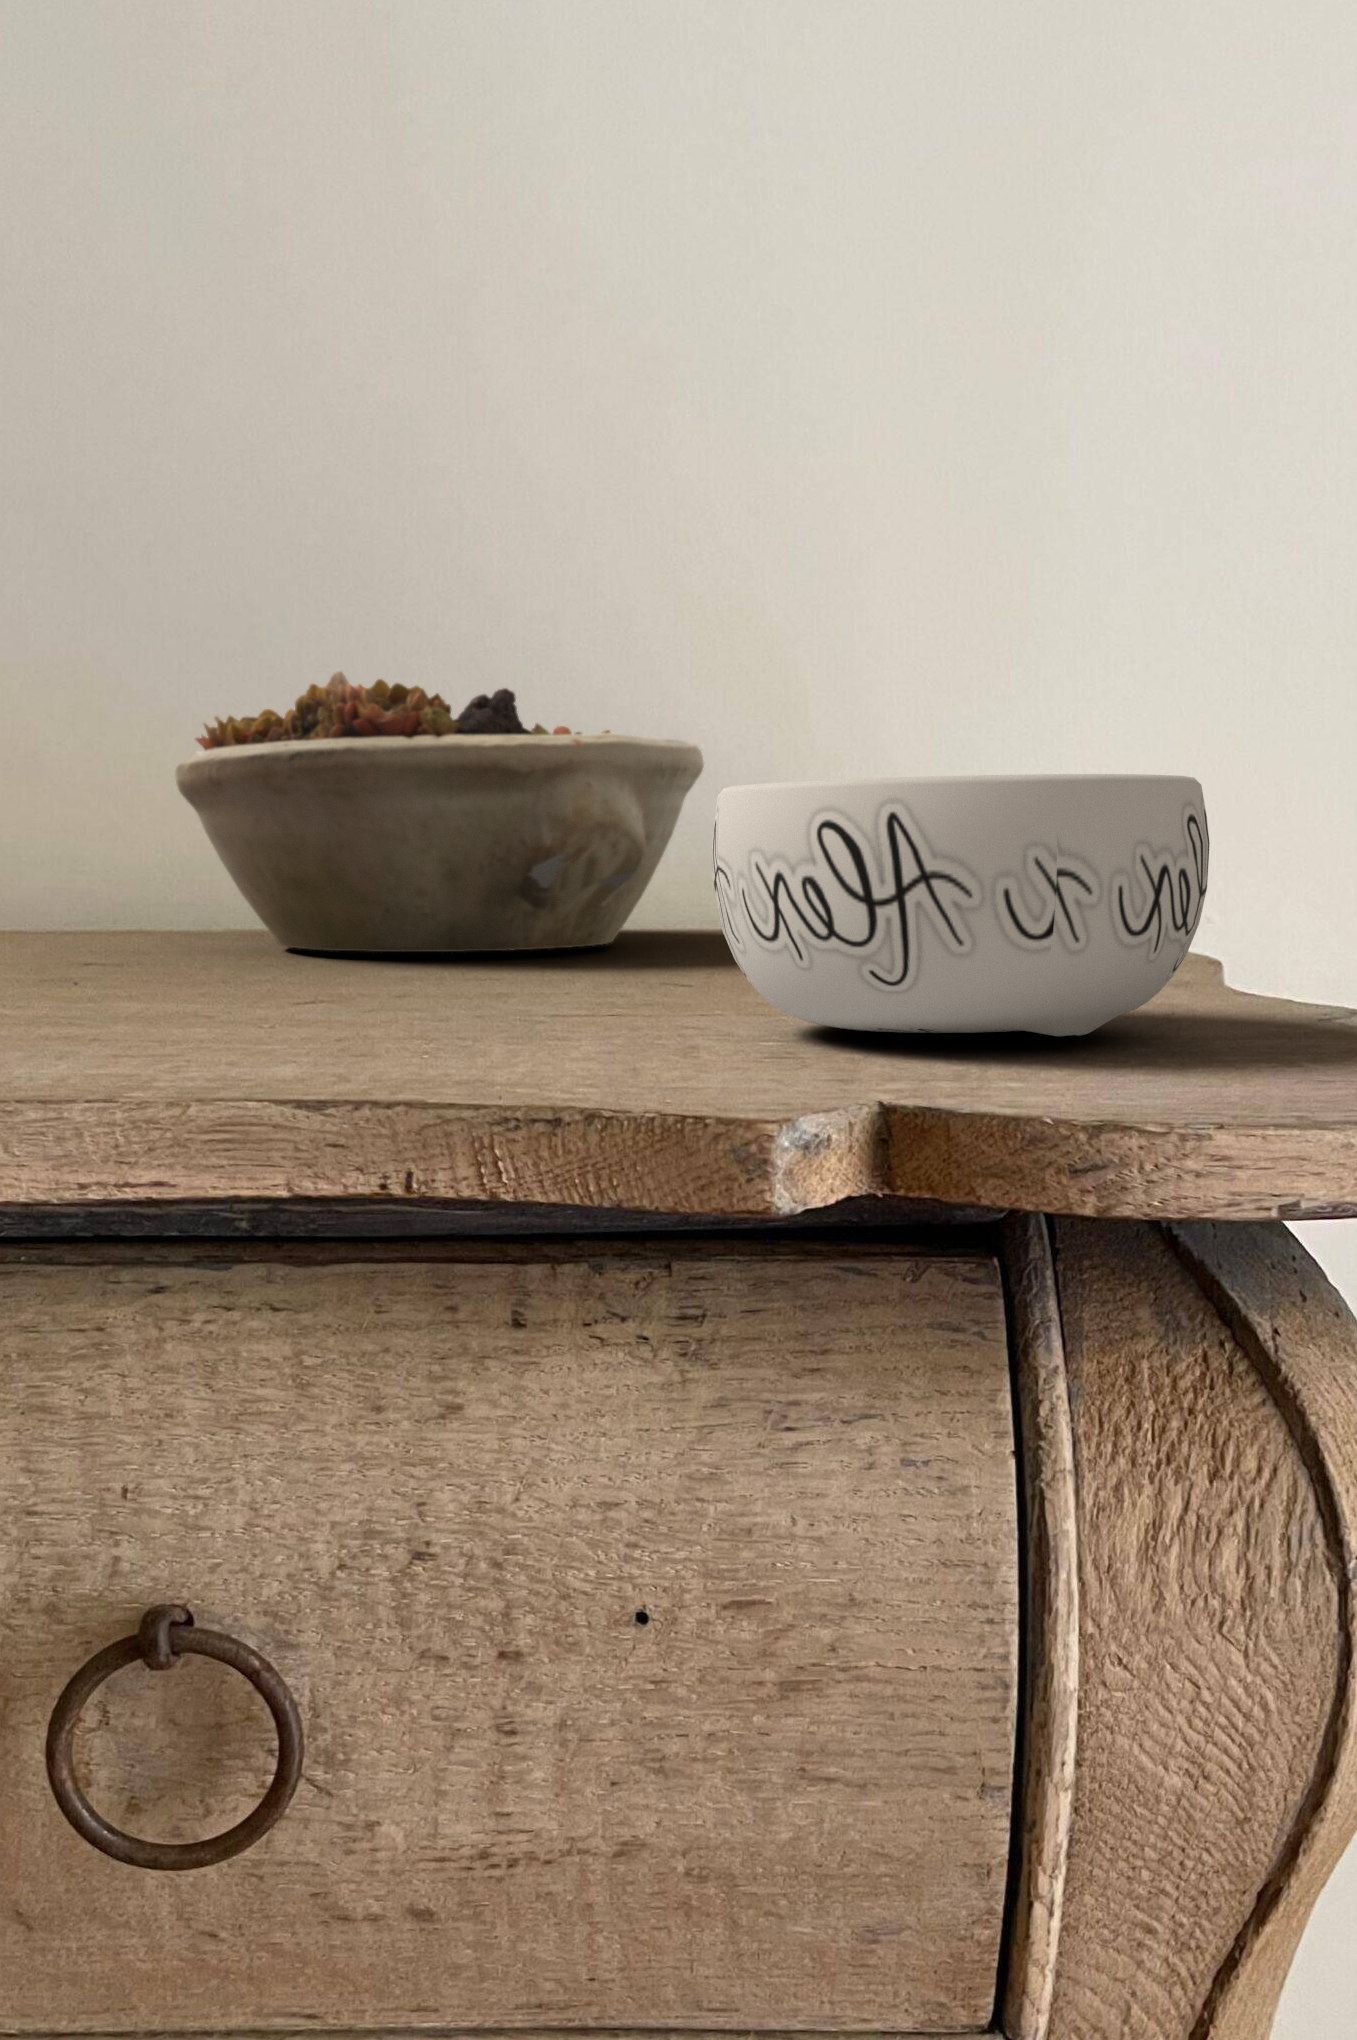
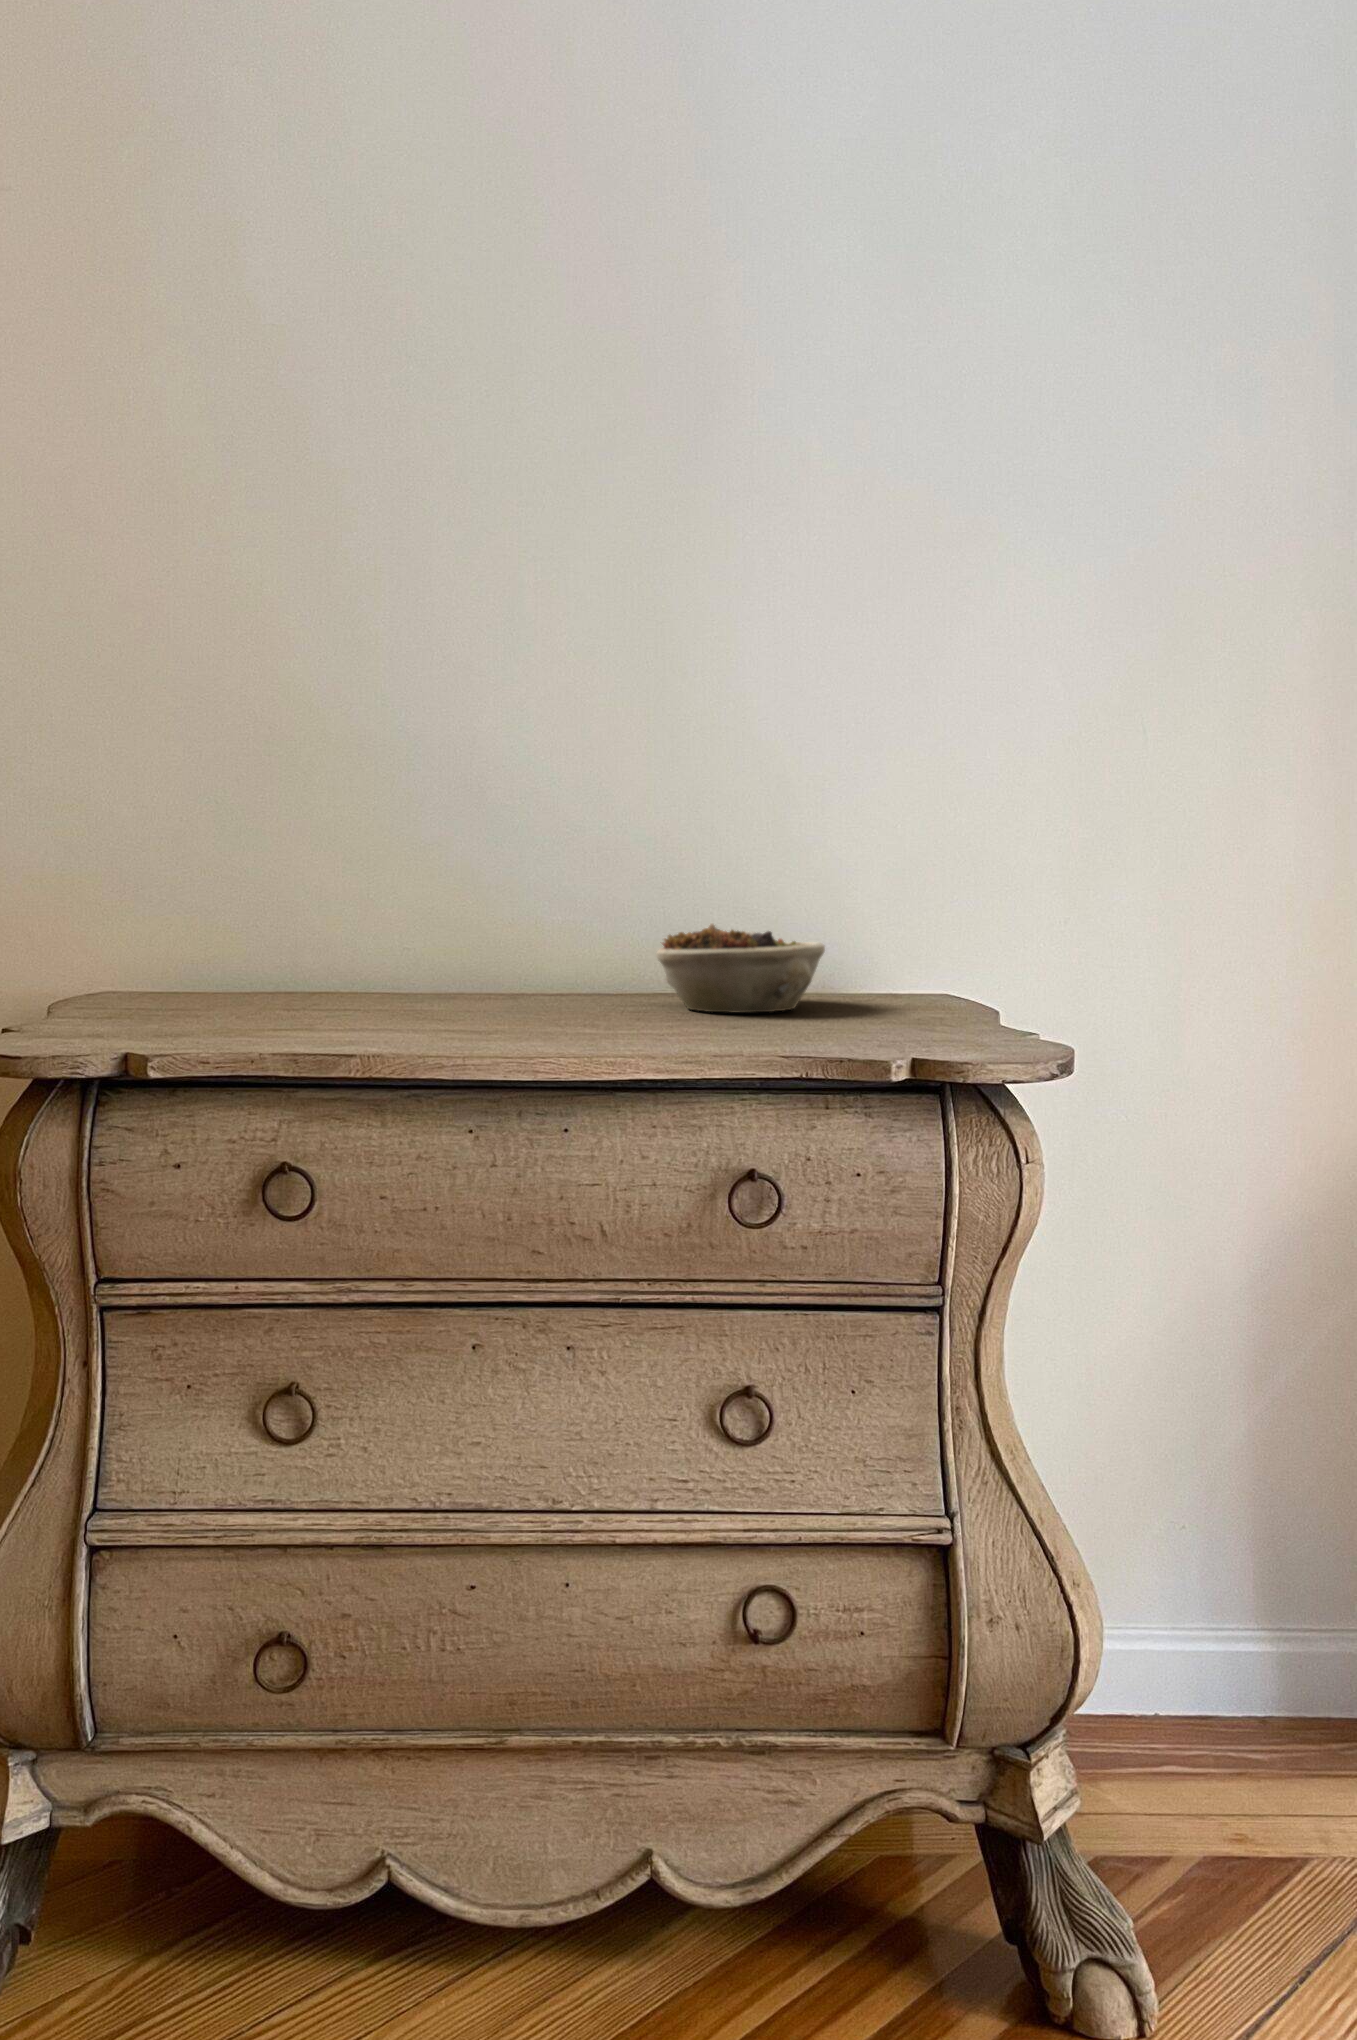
decorative bowl: present [711,774,1210,1036] -> none [861,975,989,1042]

